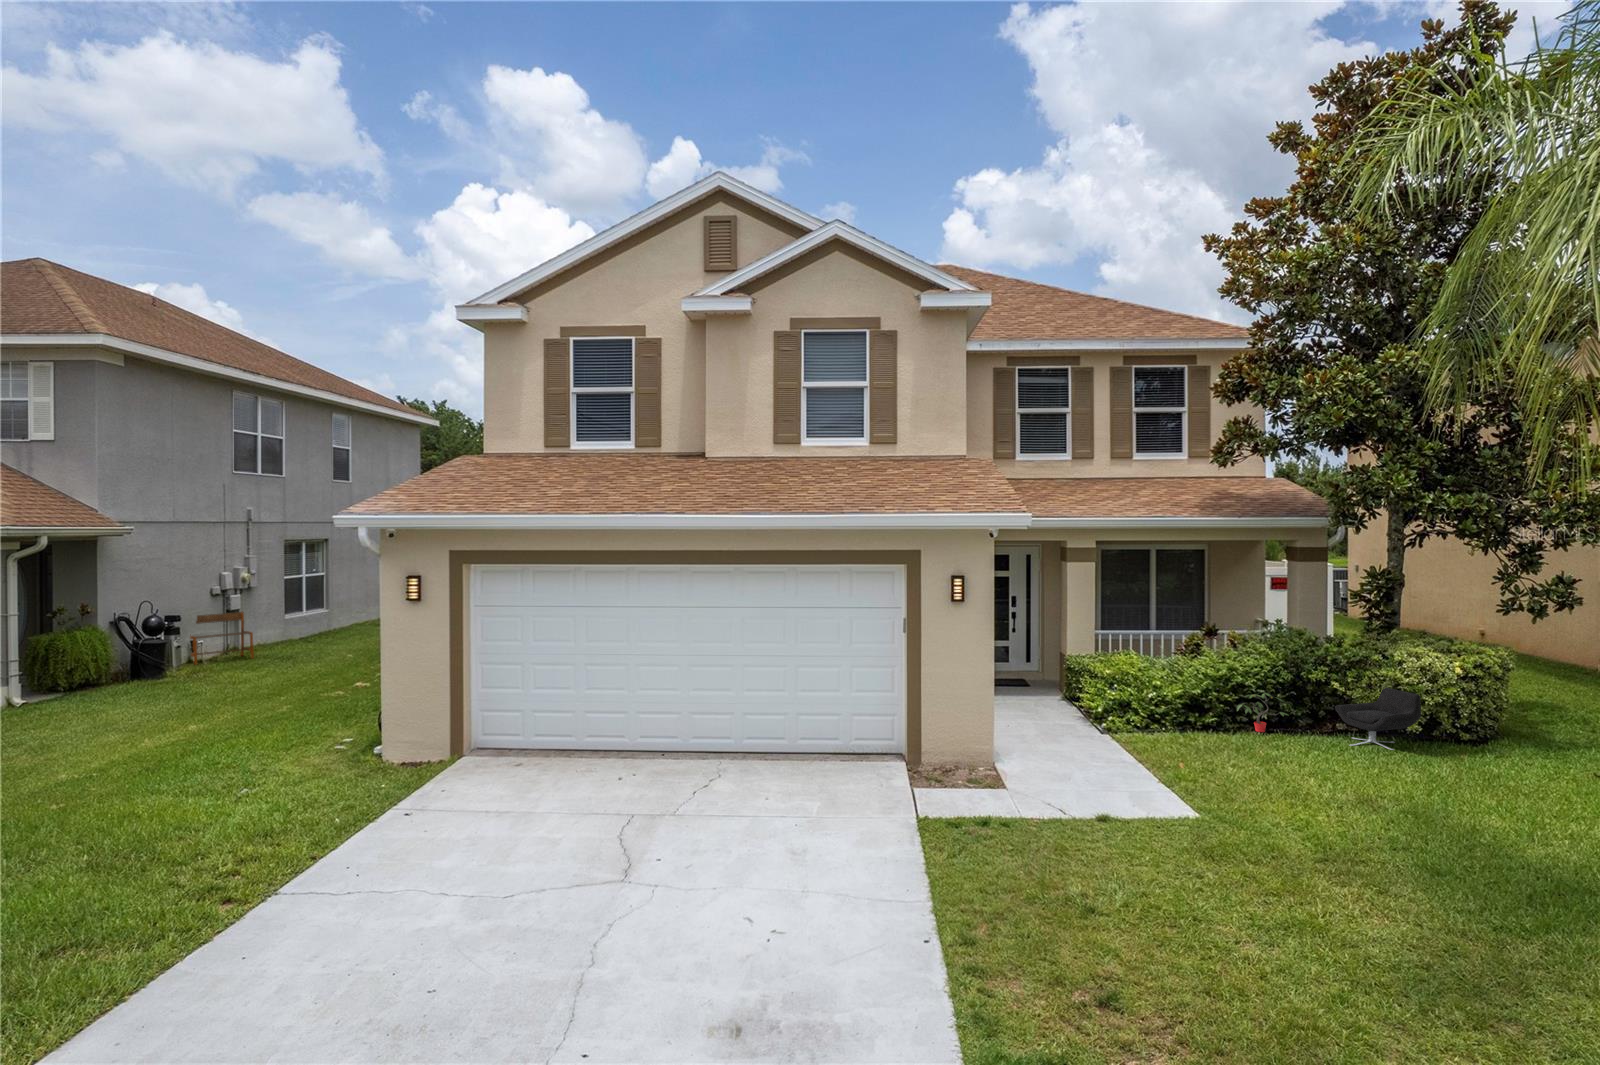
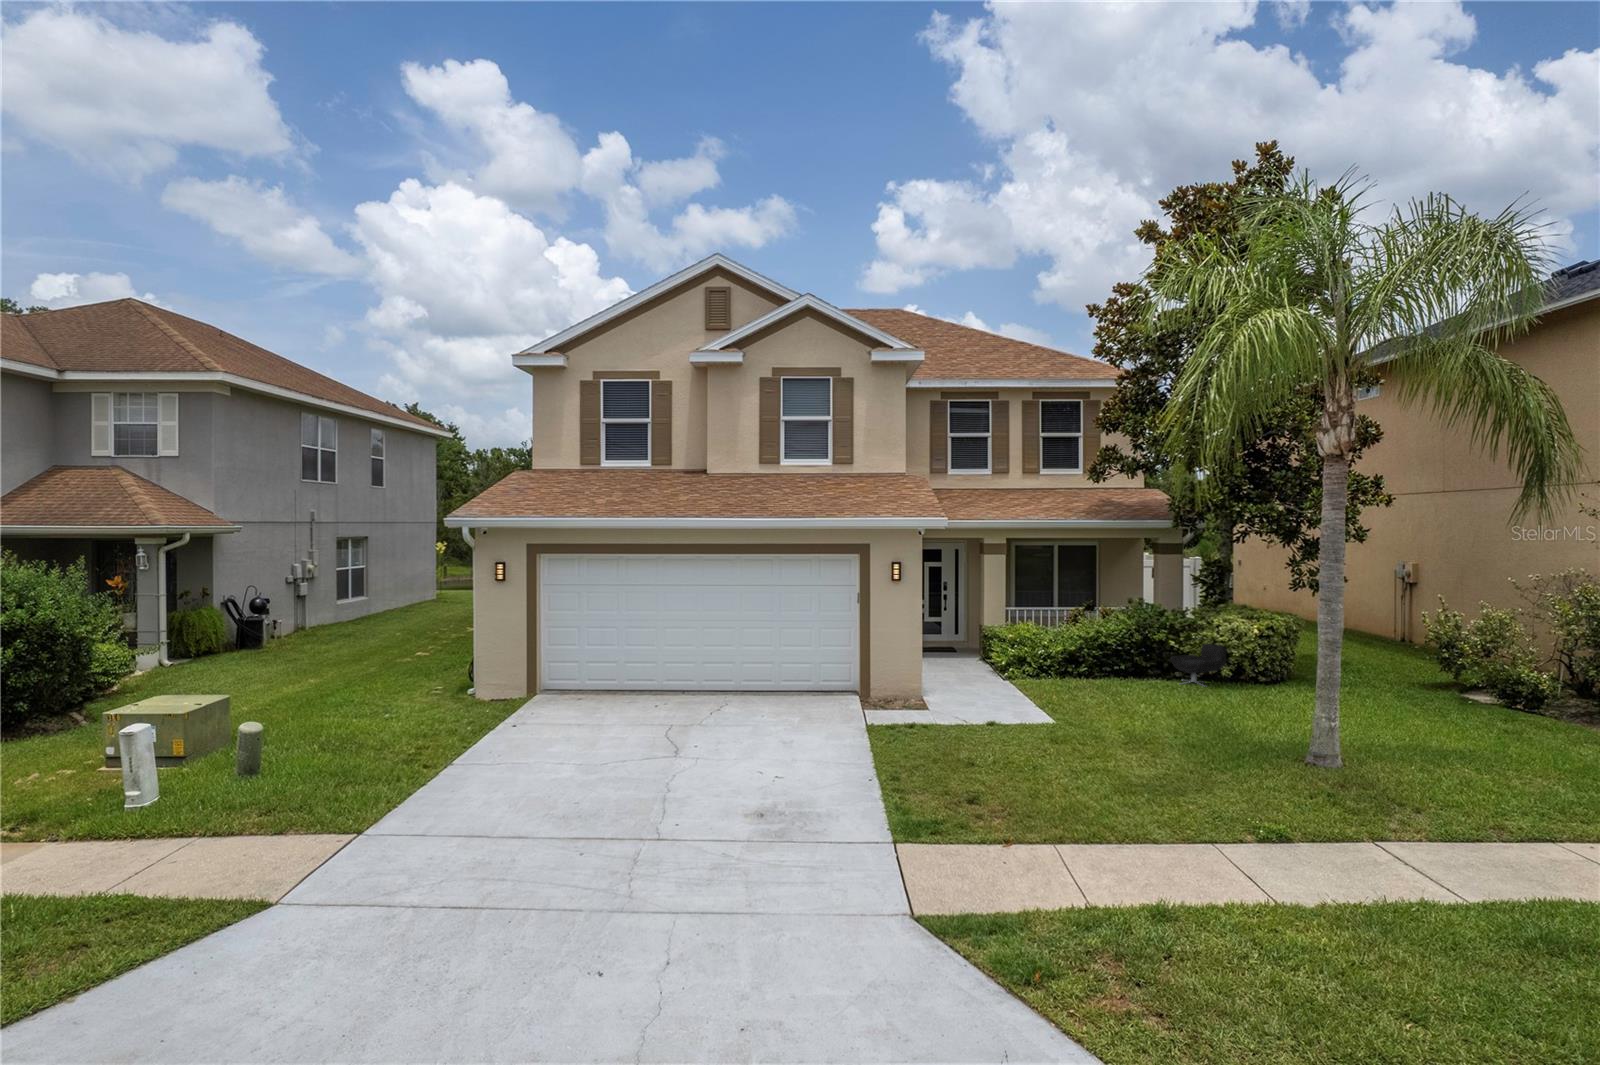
bench: present [190,612,254,665] -> none [266,597,321,641]
potted plant: present [1237,693,1288,732] -> none [1101,648,1139,677]

